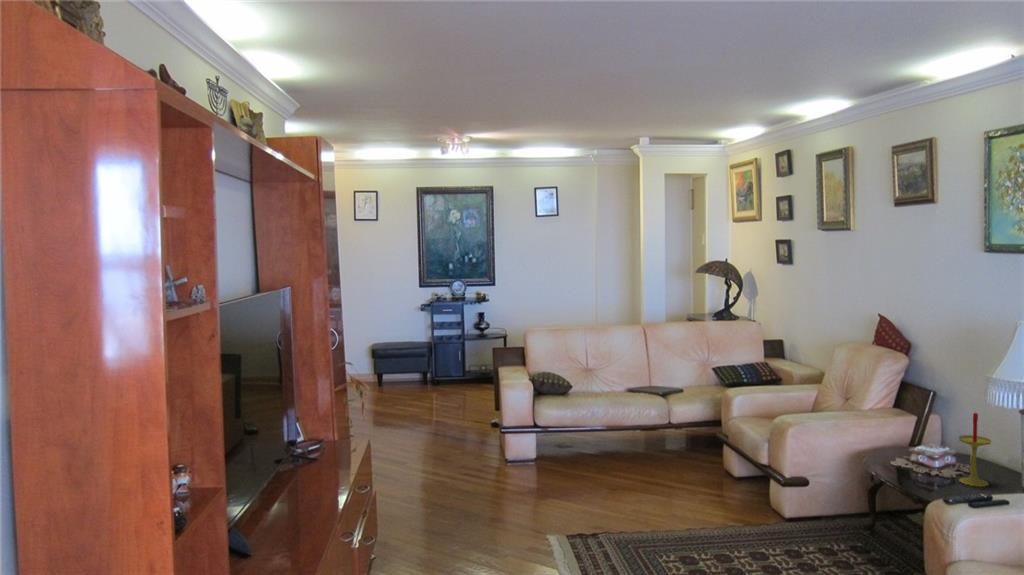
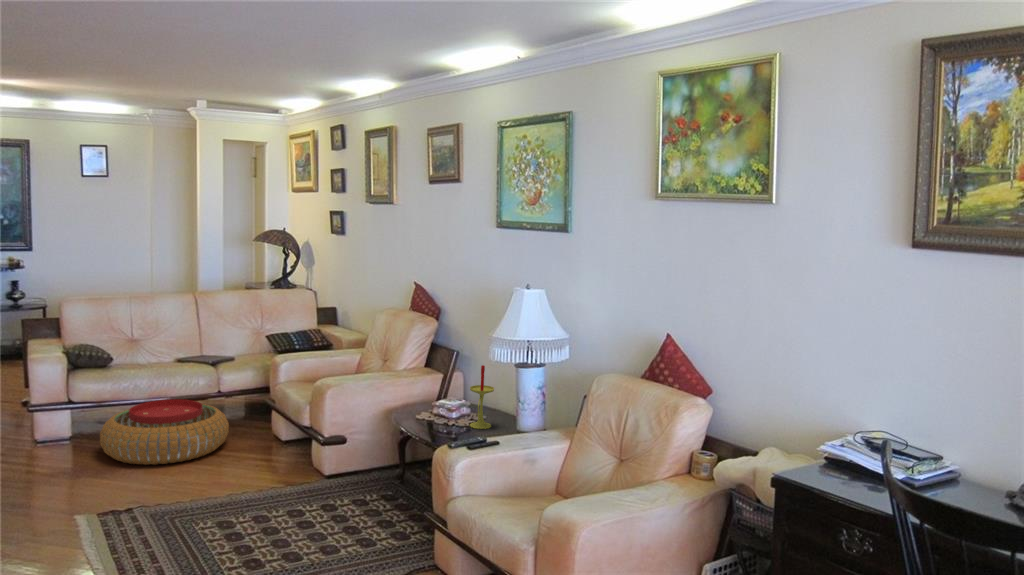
pouf: none [578,423,685,482] -> present [100,399,229,465]

